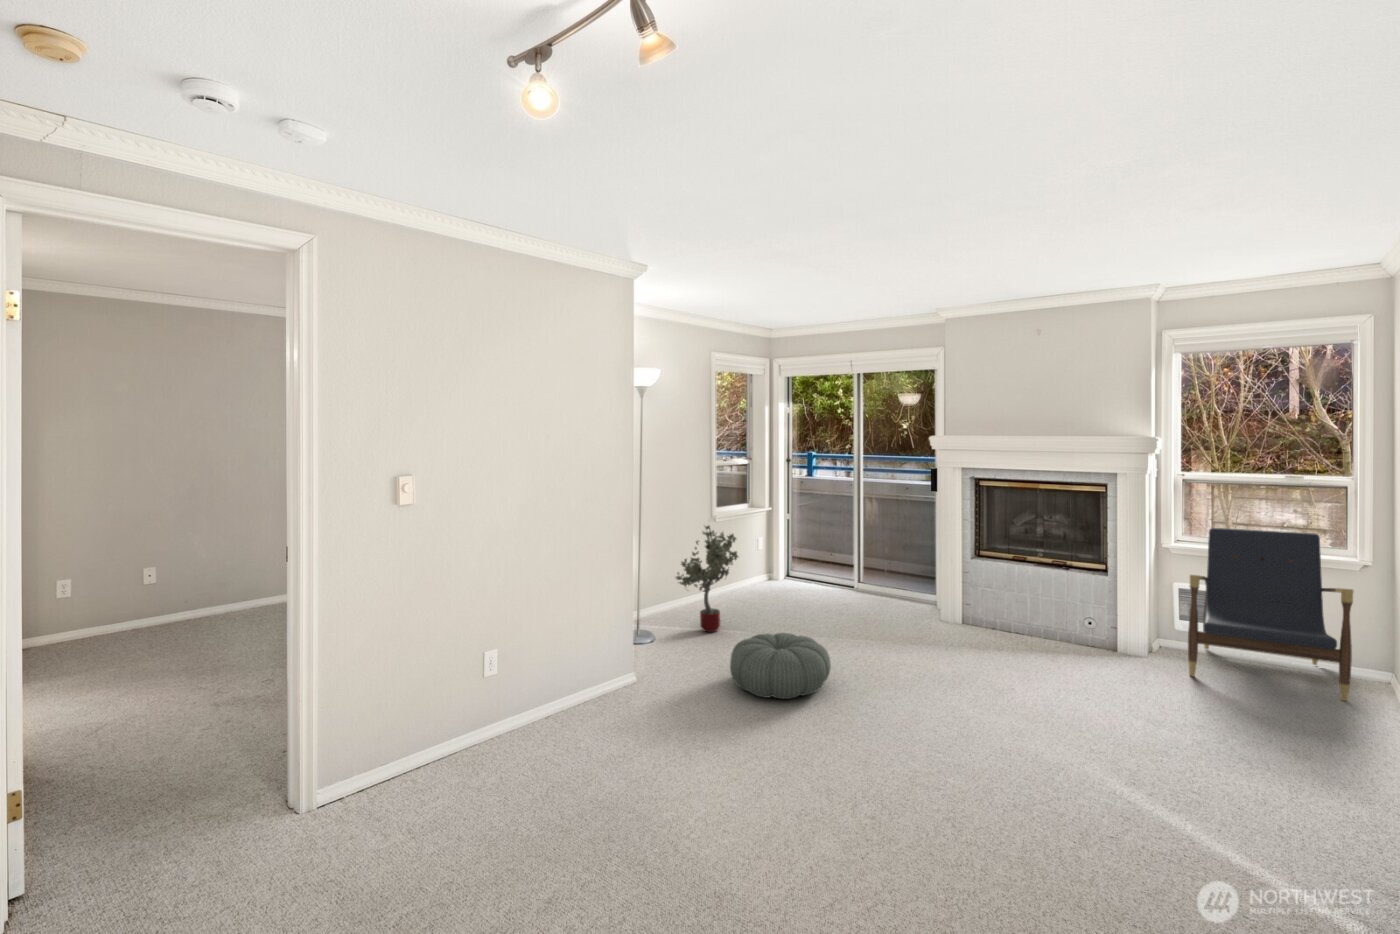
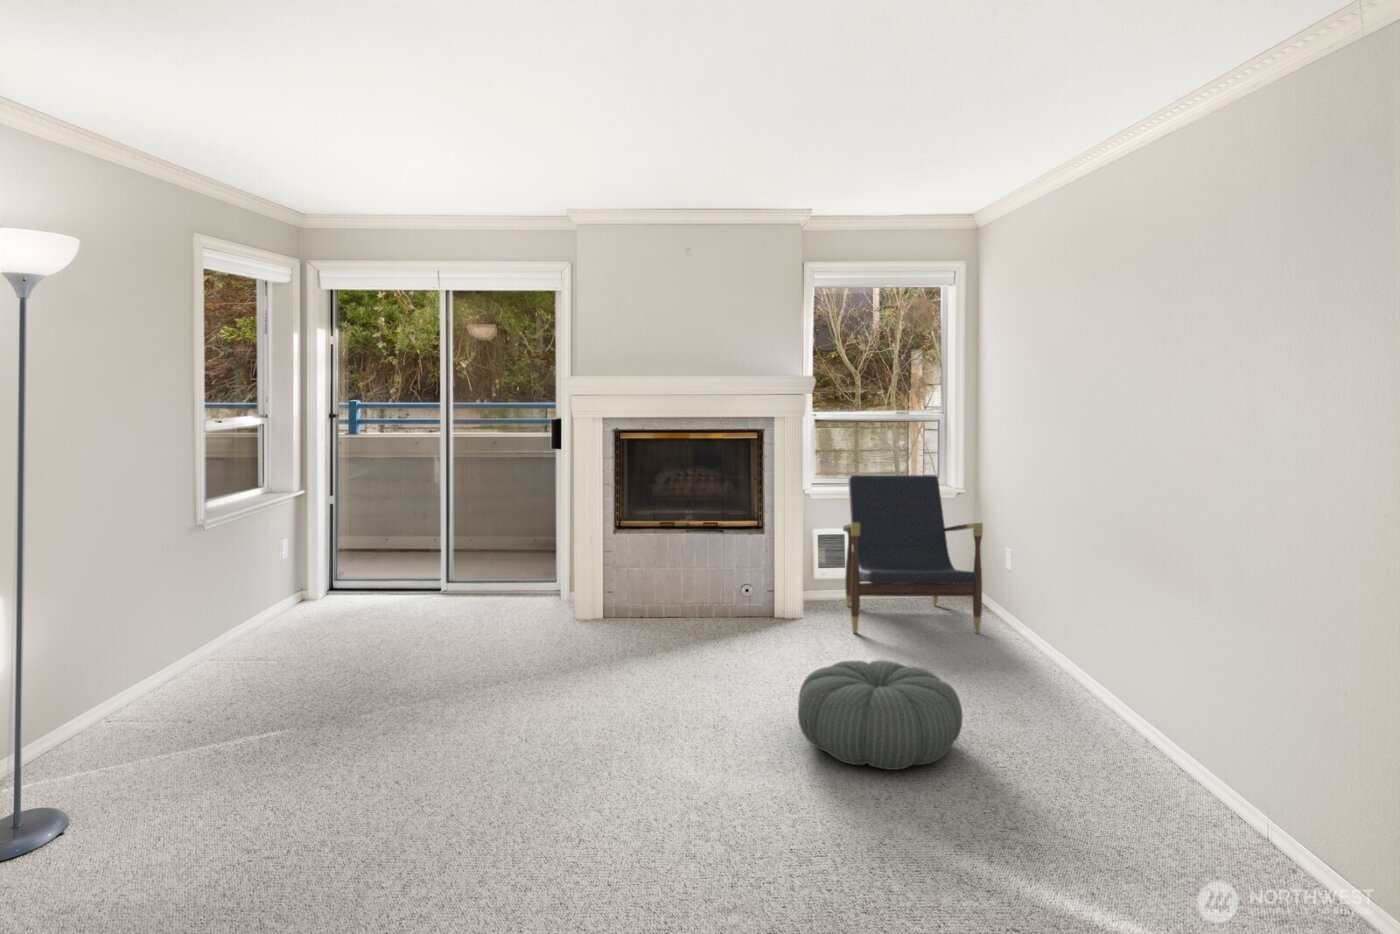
potted tree: present [676,526,738,633] -> none [162,504,282,682]
pouf: present [730,633,831,699] -> present [798,660,963,770]

